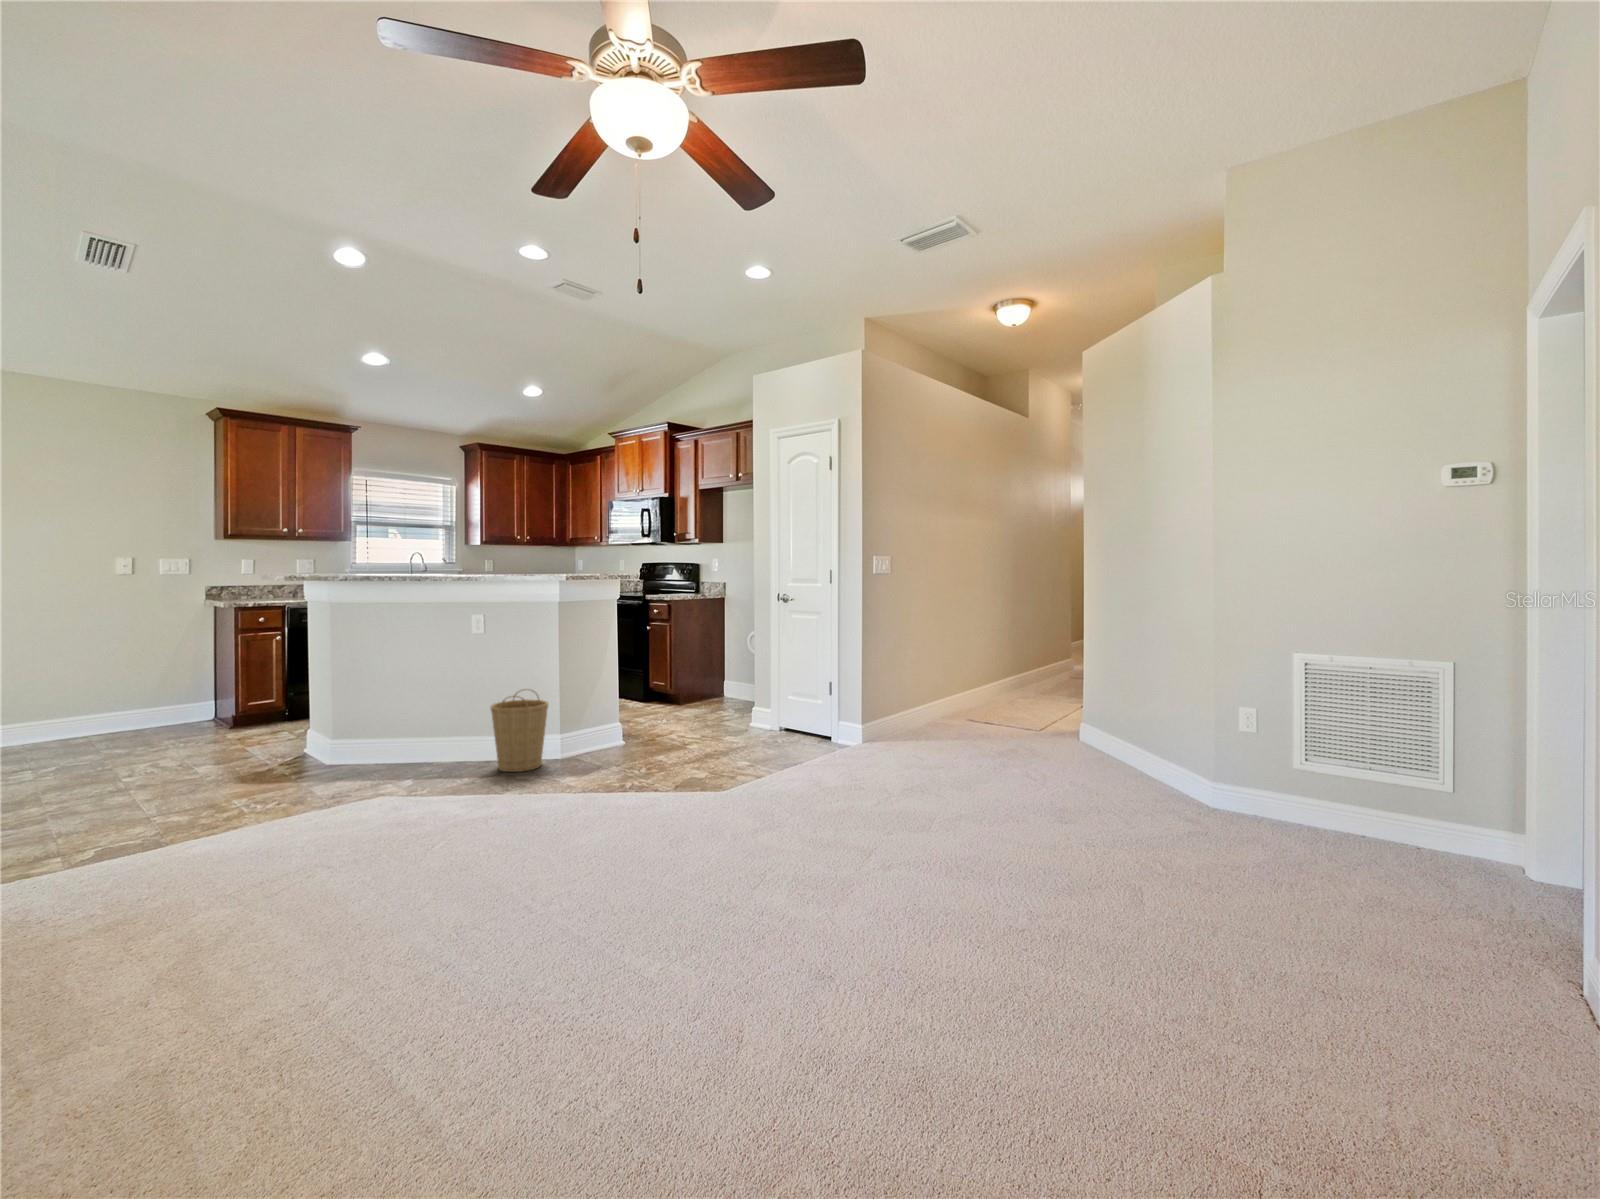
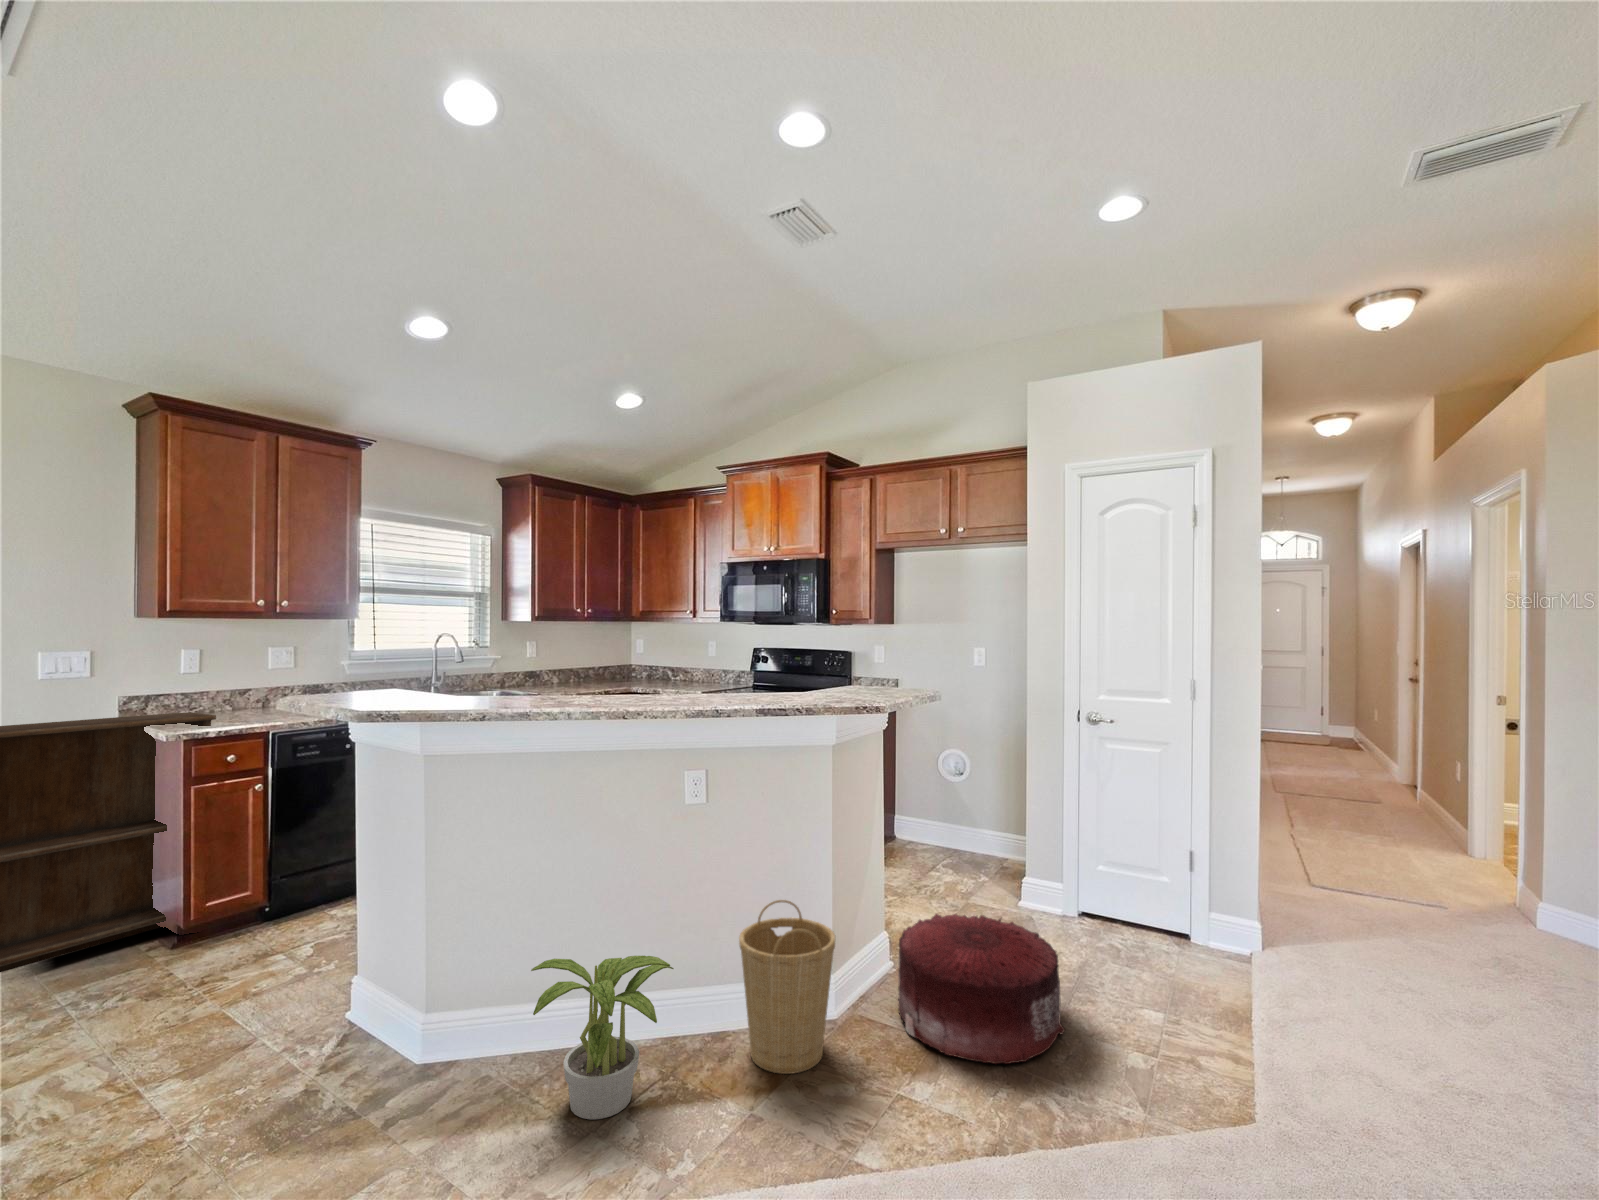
bookshelf: none [108,596,256,740] -> present [0,712,216,972]
potted plant: none [359,705,456,780] -> present [531,956,674,1119]
pouf: none [592,708,688,773] -> present [898,914,1065,1064]

